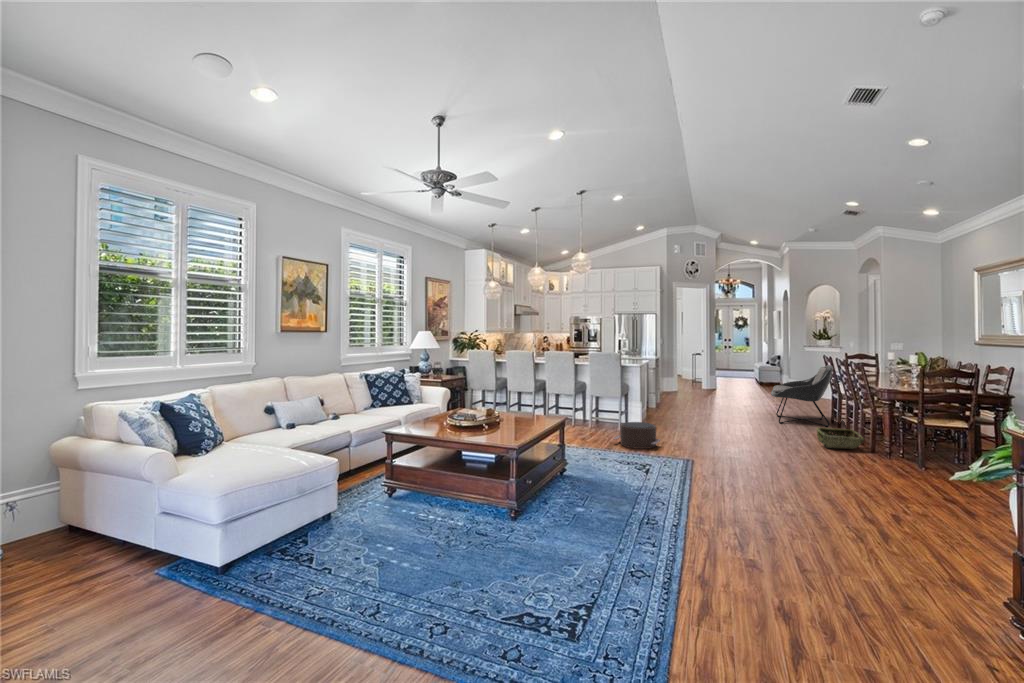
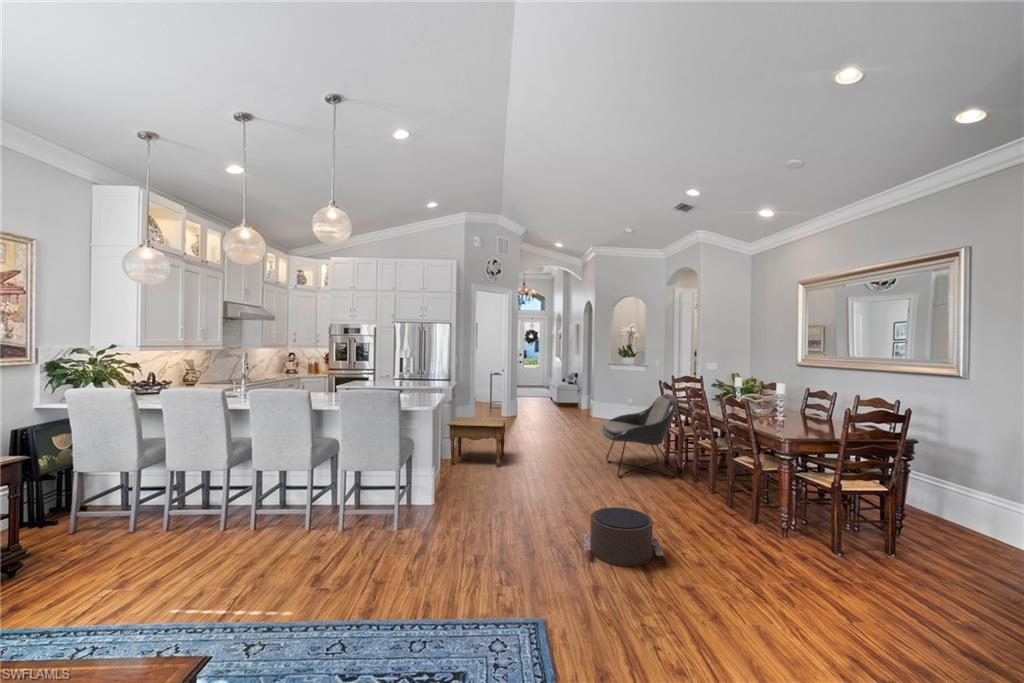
side table: none [652,380,697,413] -> present [447,417,507,467]
pouf: present [614,422,660,449] -> present [584,507,663,566]
woven basket: present [816,428,864,449] -> none [694,497,759,534]

